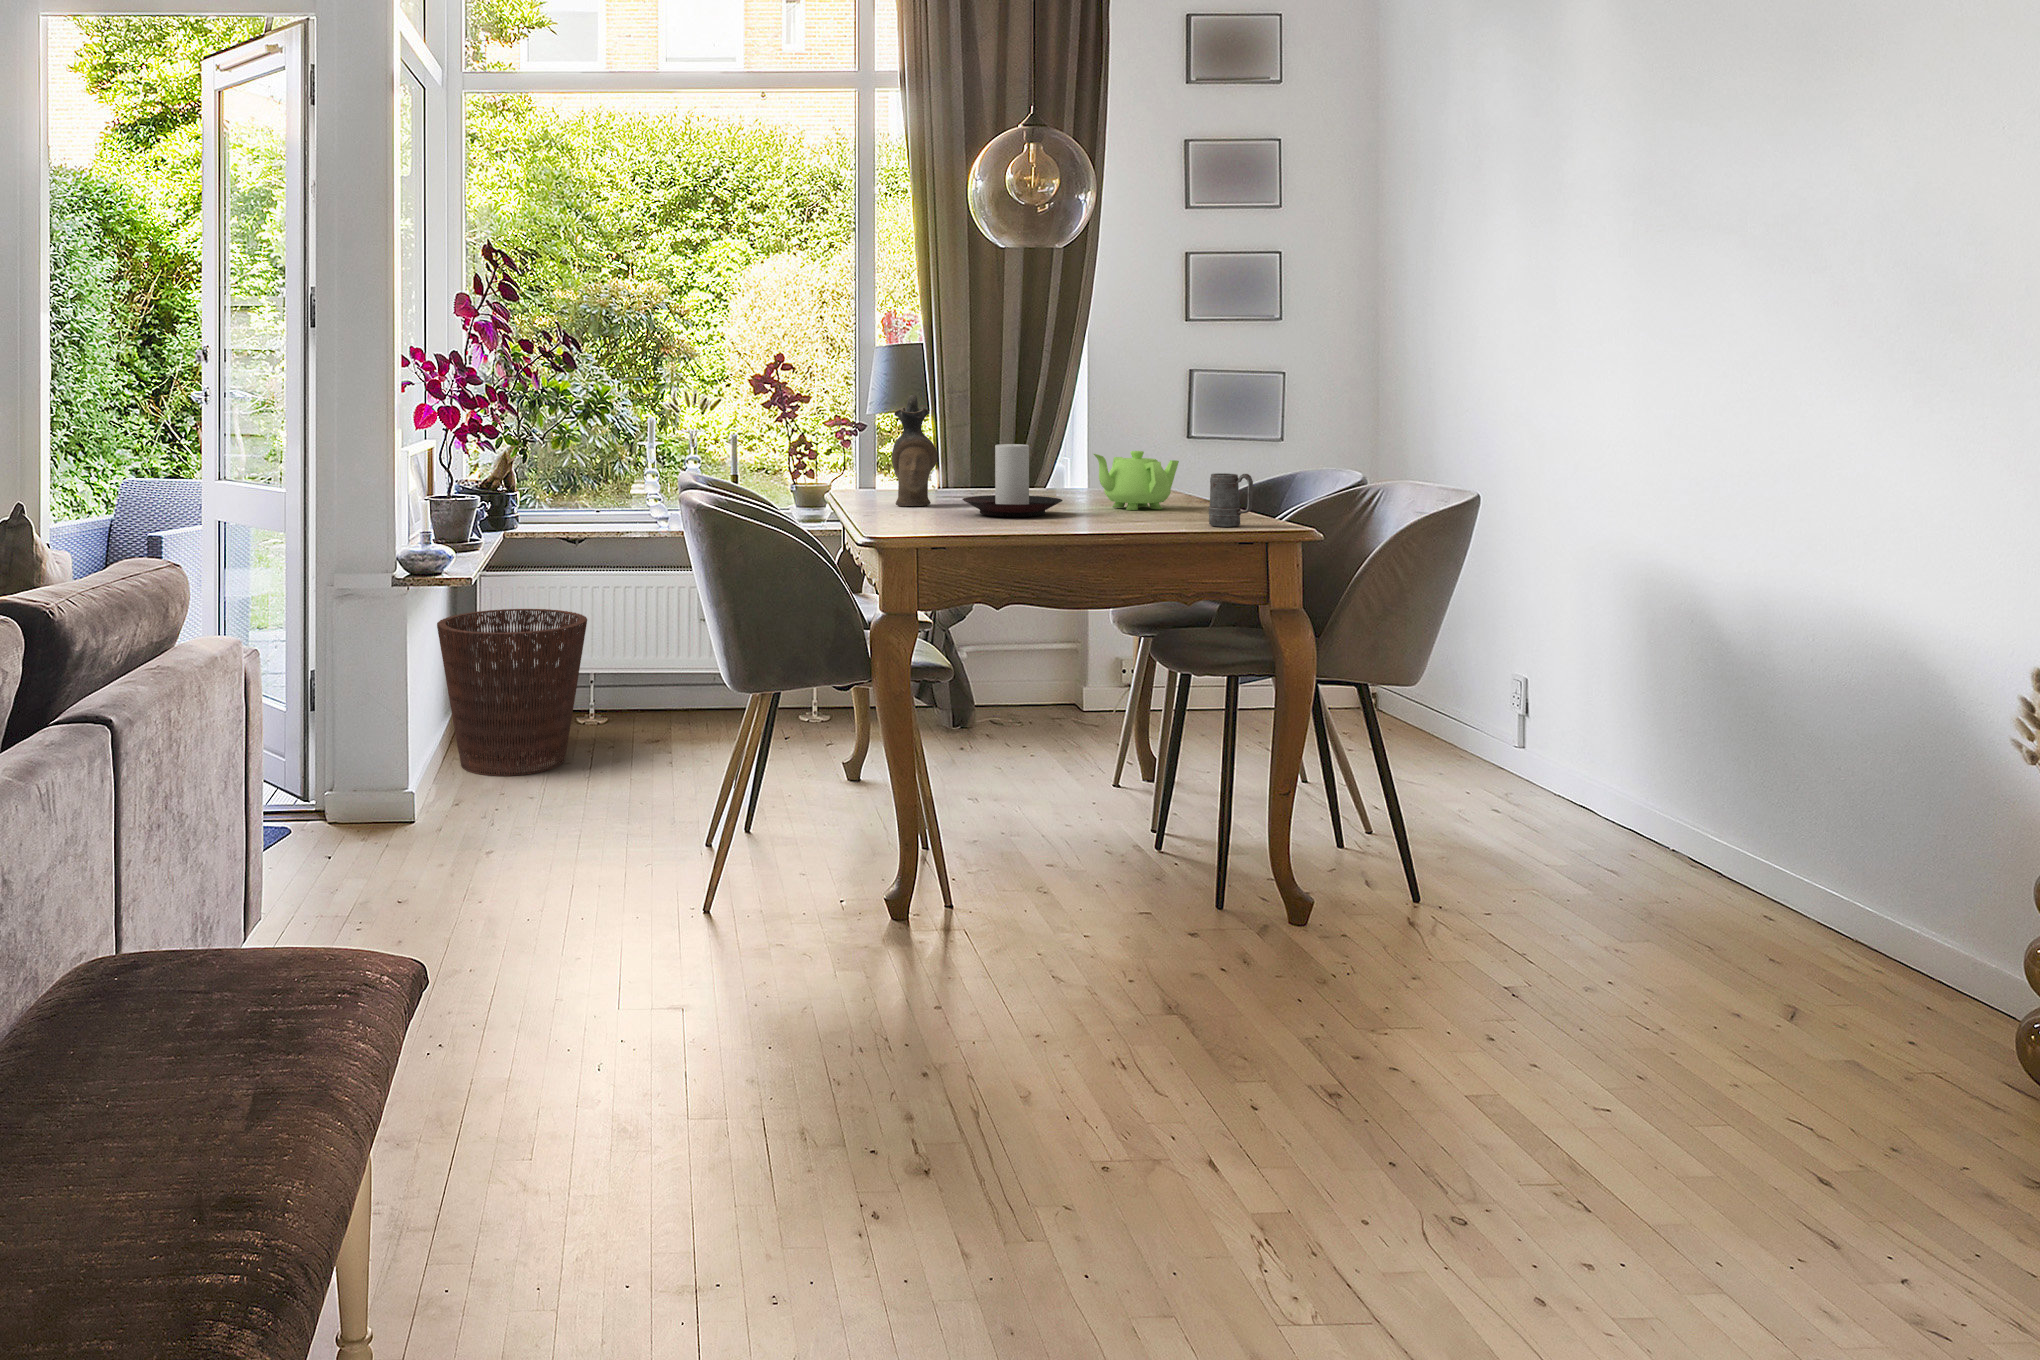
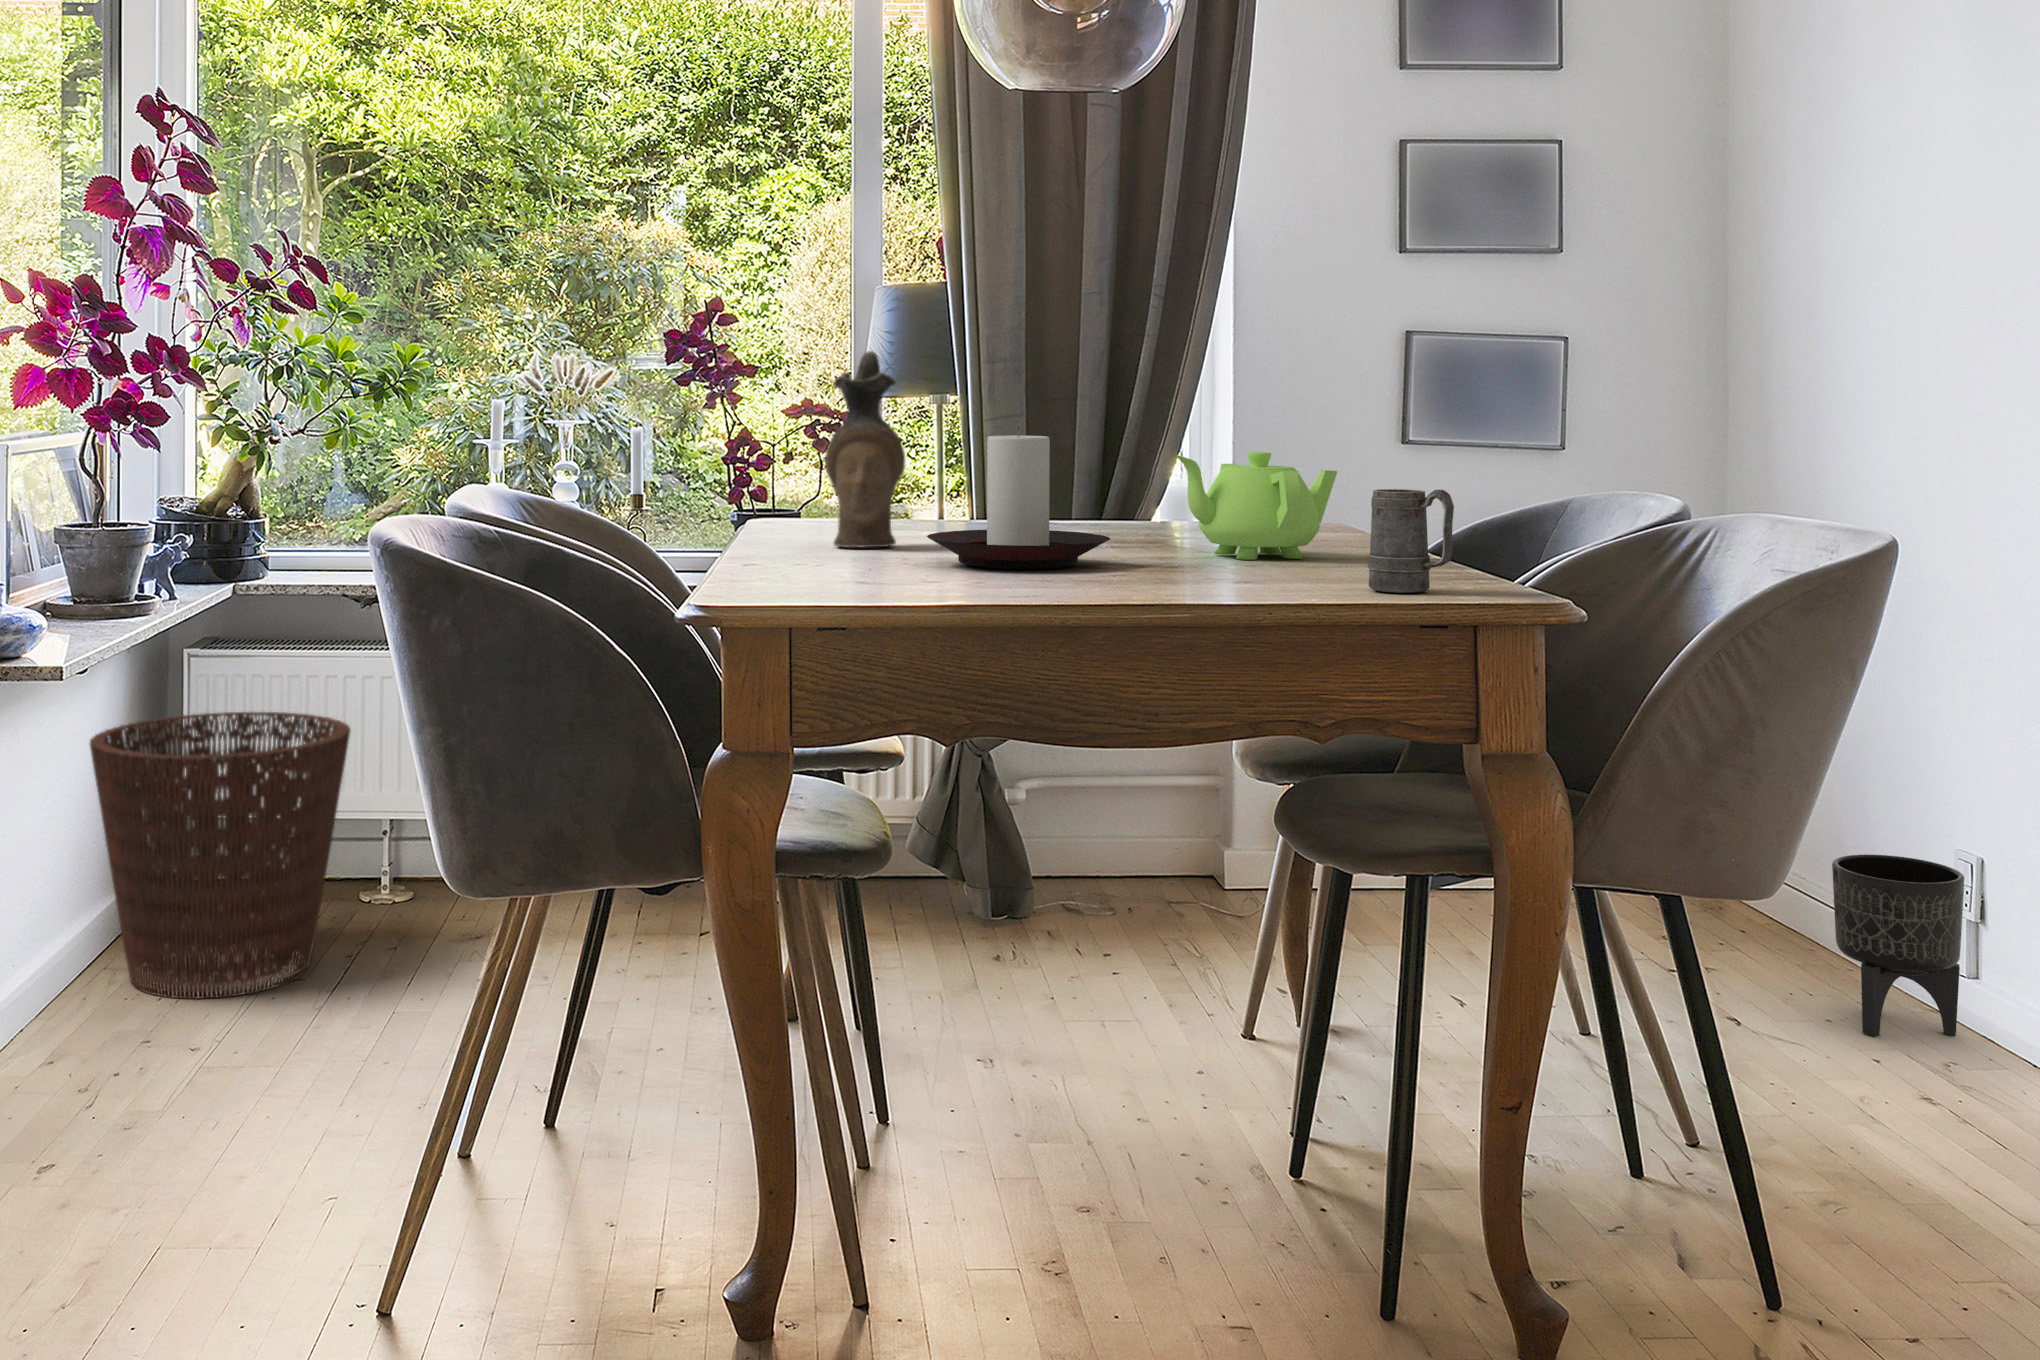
planter: none [1448,673,1520,774] -> present [1832,854,1964,1036]

